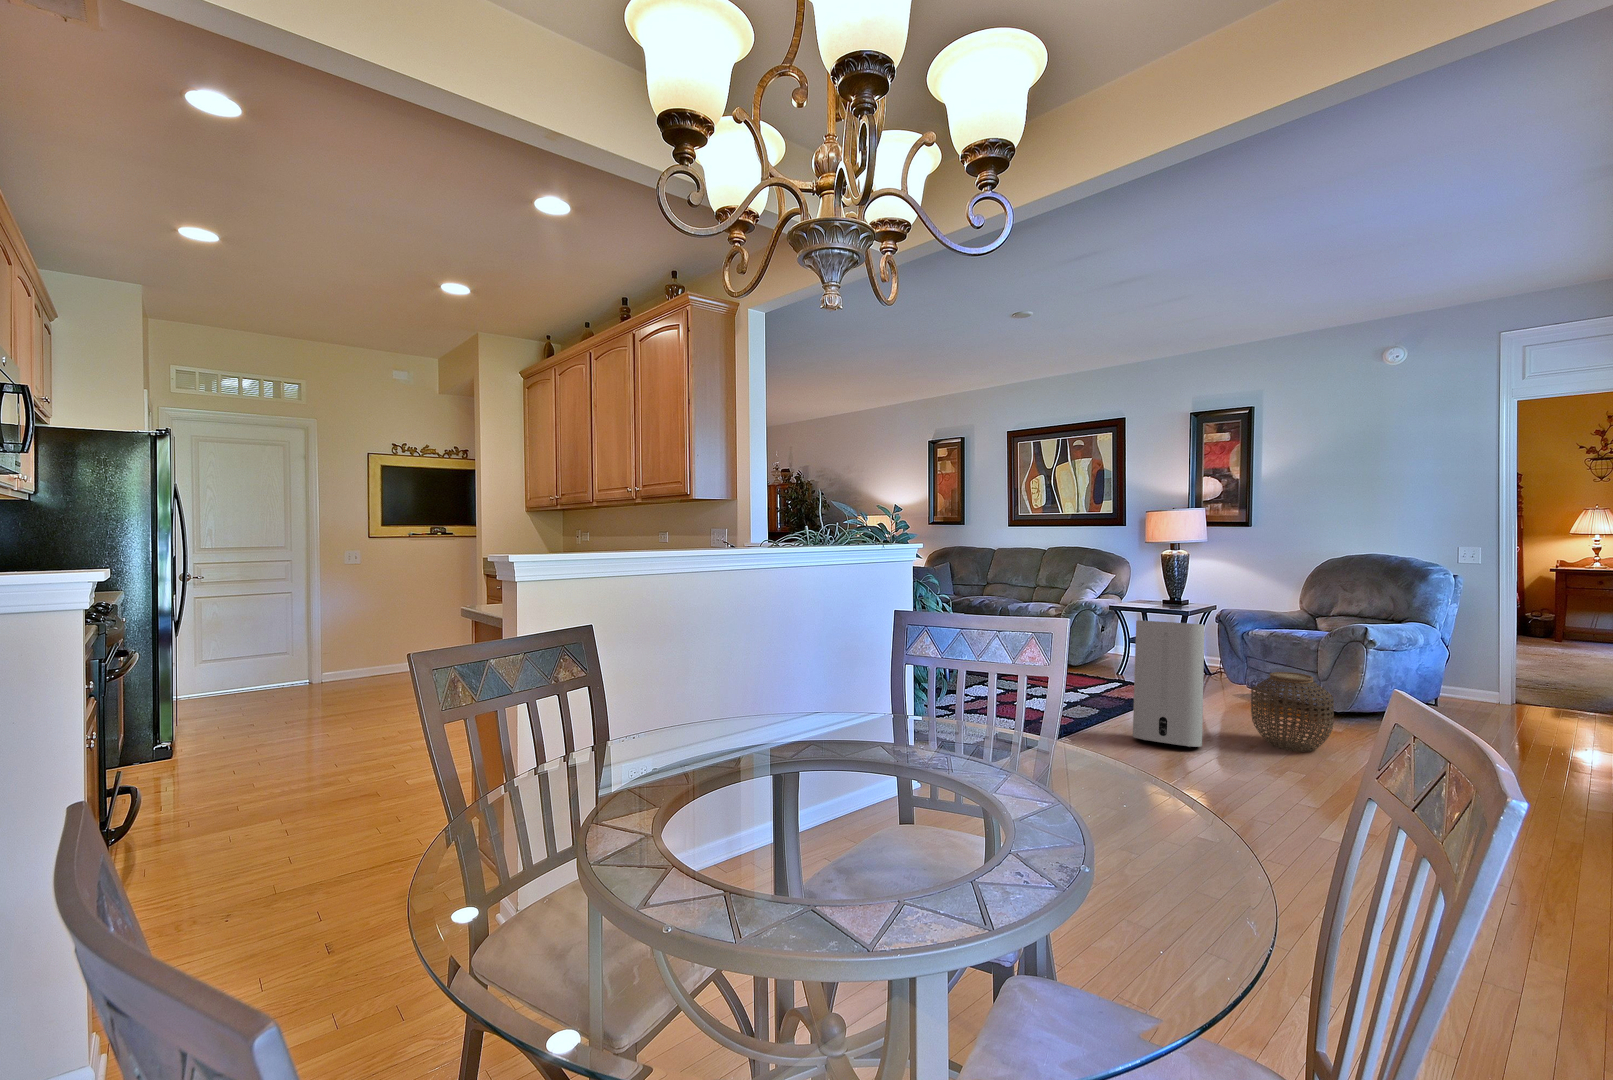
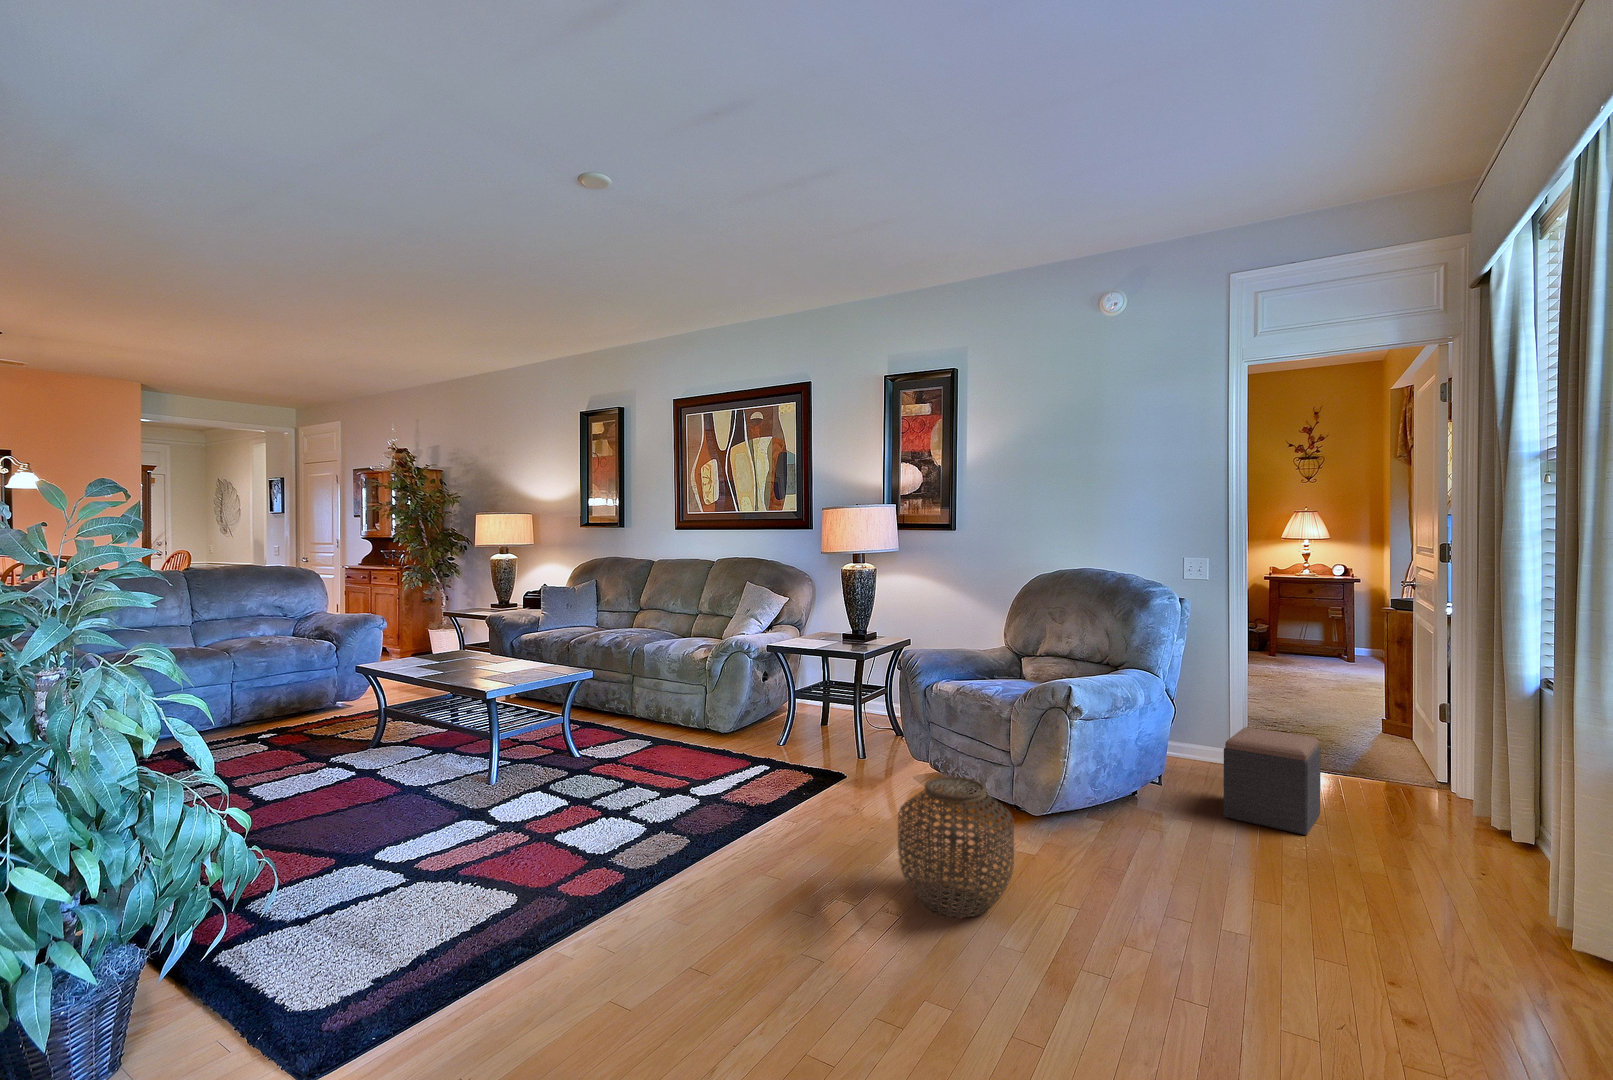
air purifier: present [1133,621,1204,747] -> none [704,702,821,935]
footstool: none [1493,667,1581,739] -> present [1223,727,1321,835]

